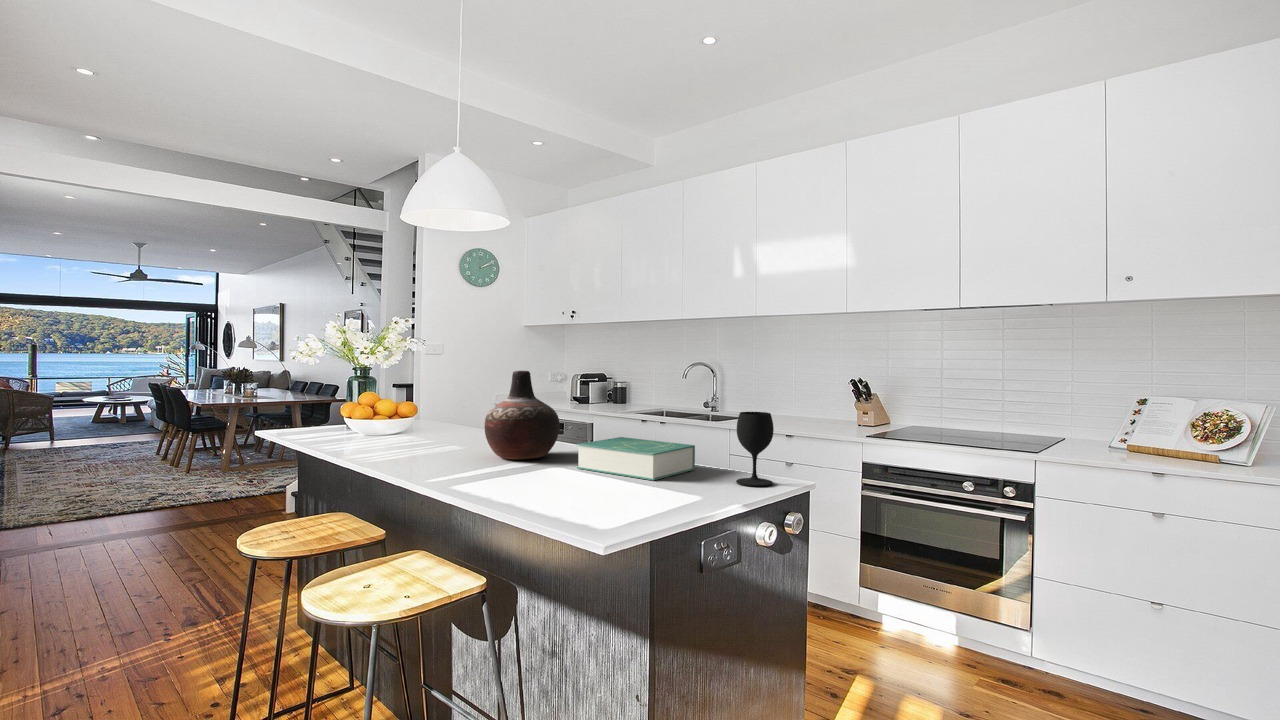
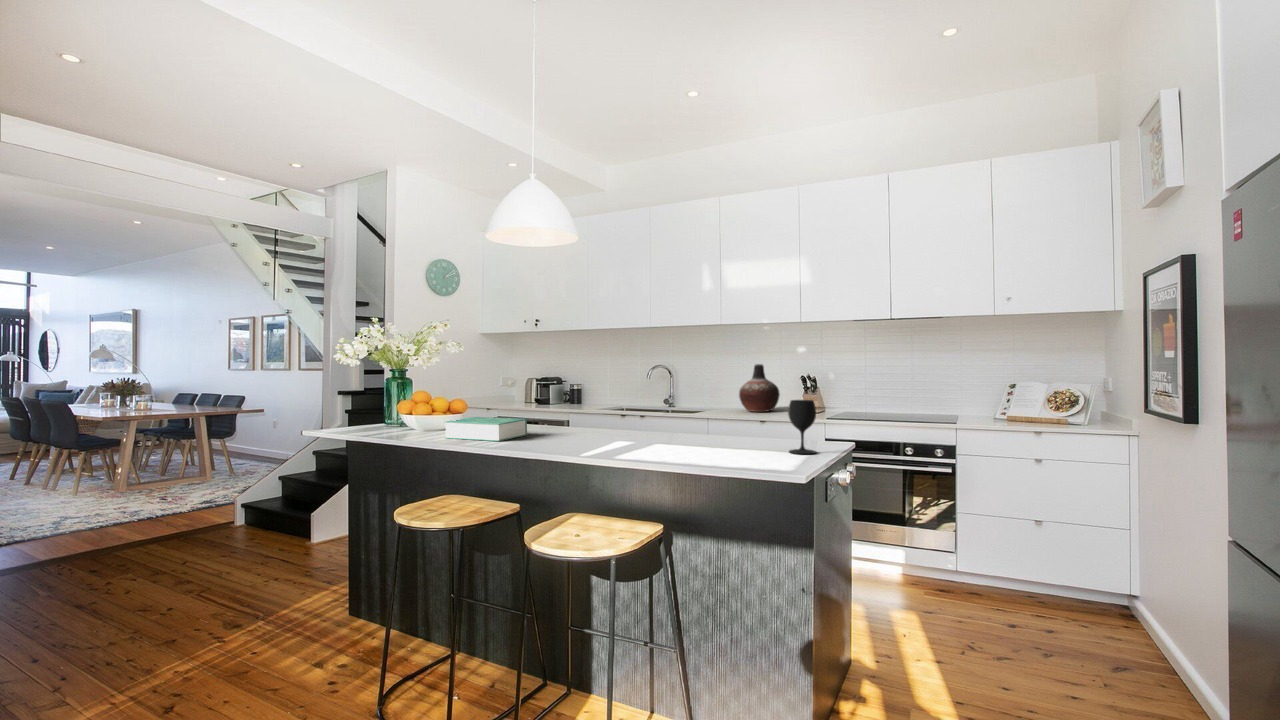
vase: present [485,371,560,459] -> present [739,364,780,412]
book: present [577,437,695,480] -> present [445,417,527,441]

